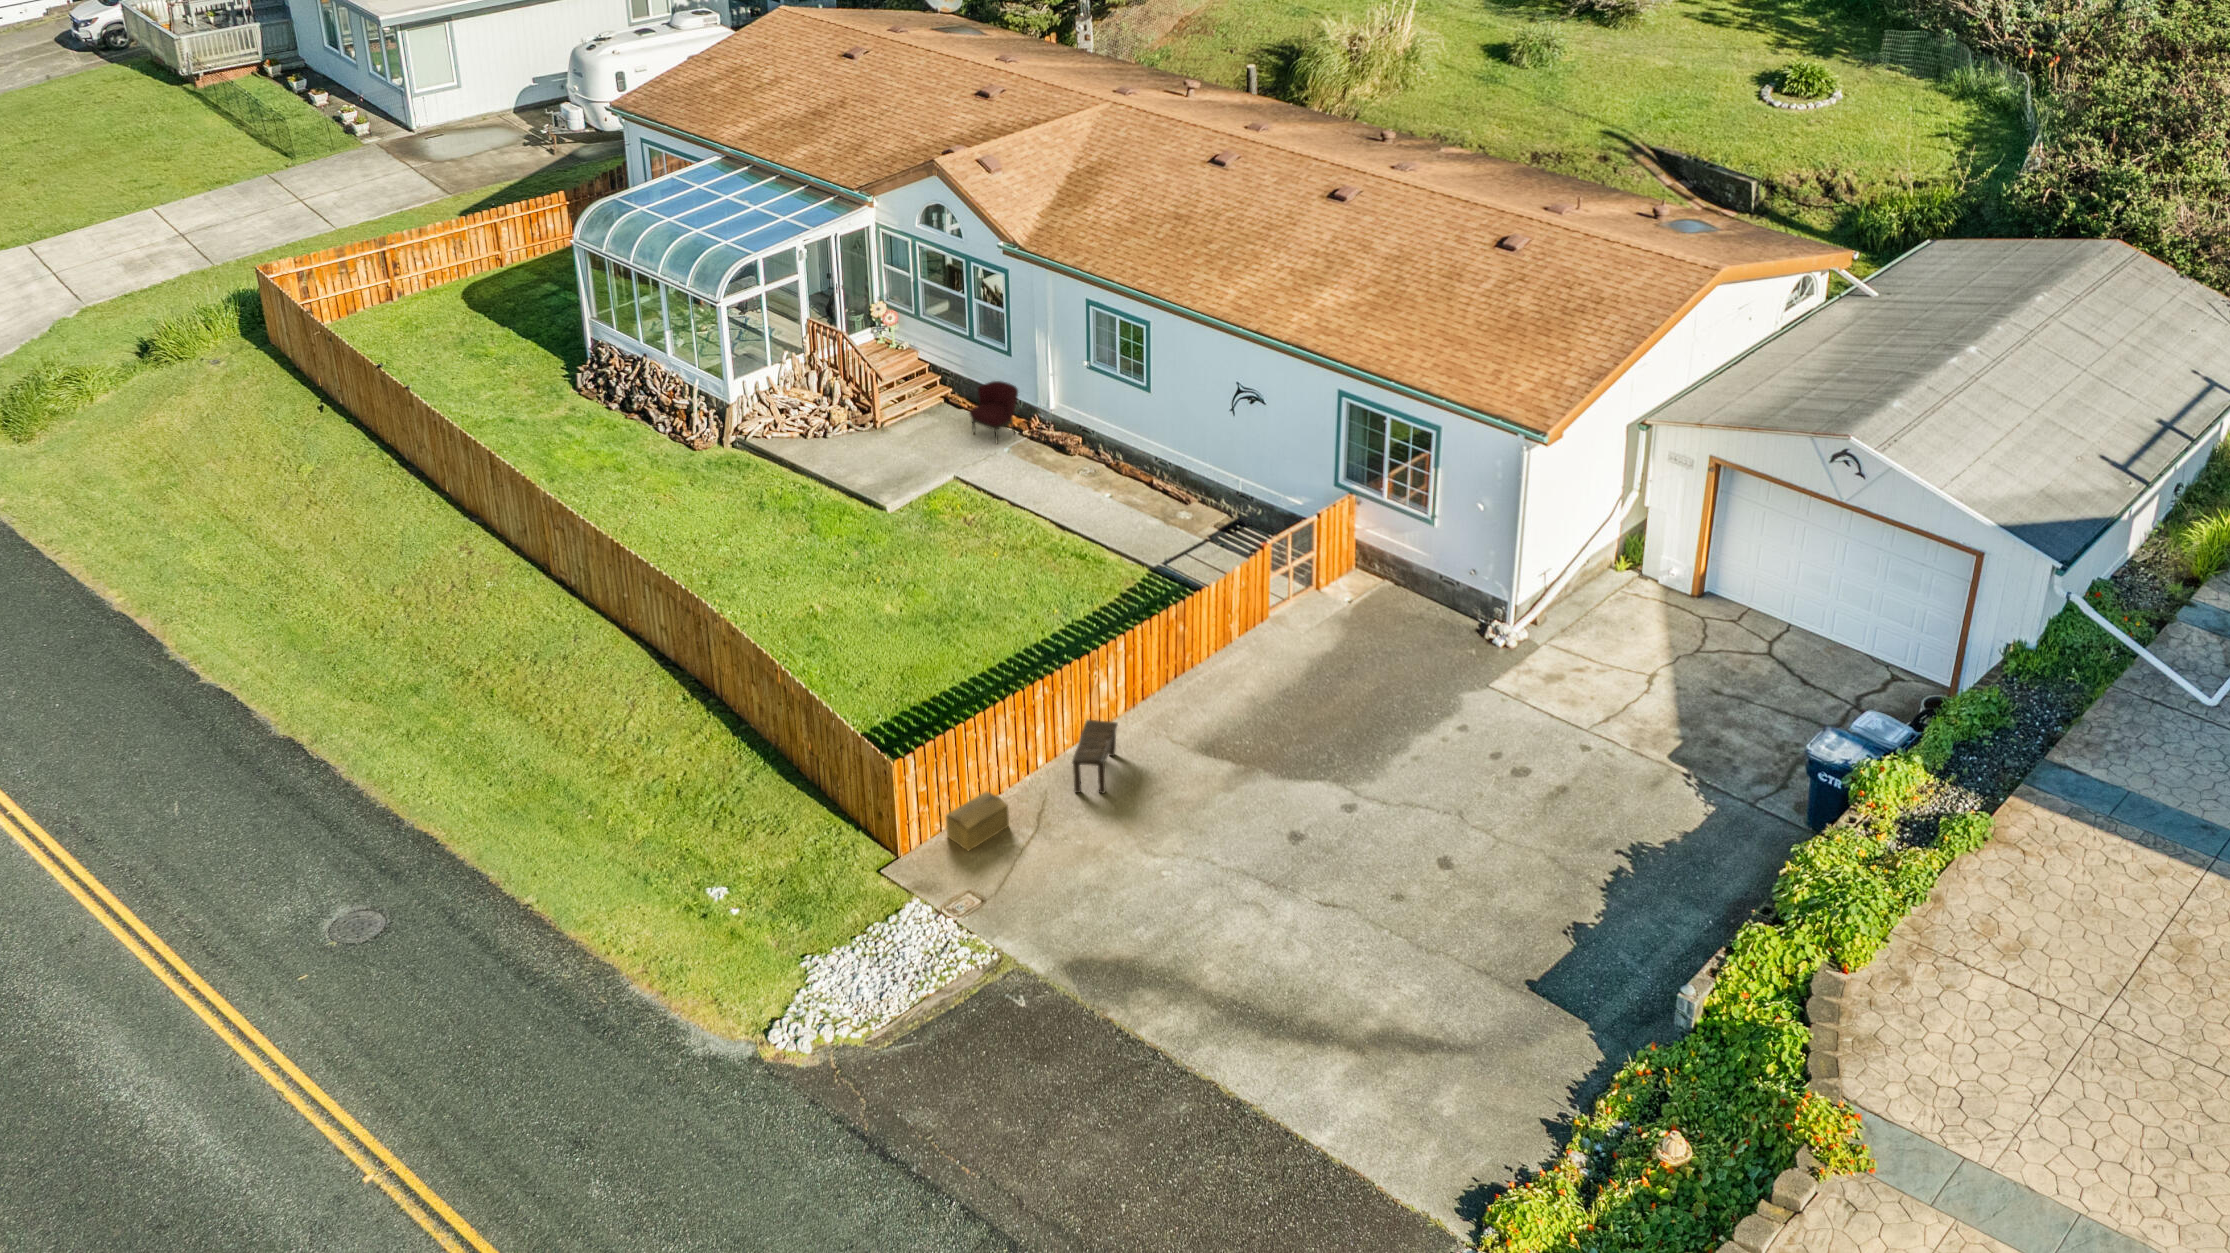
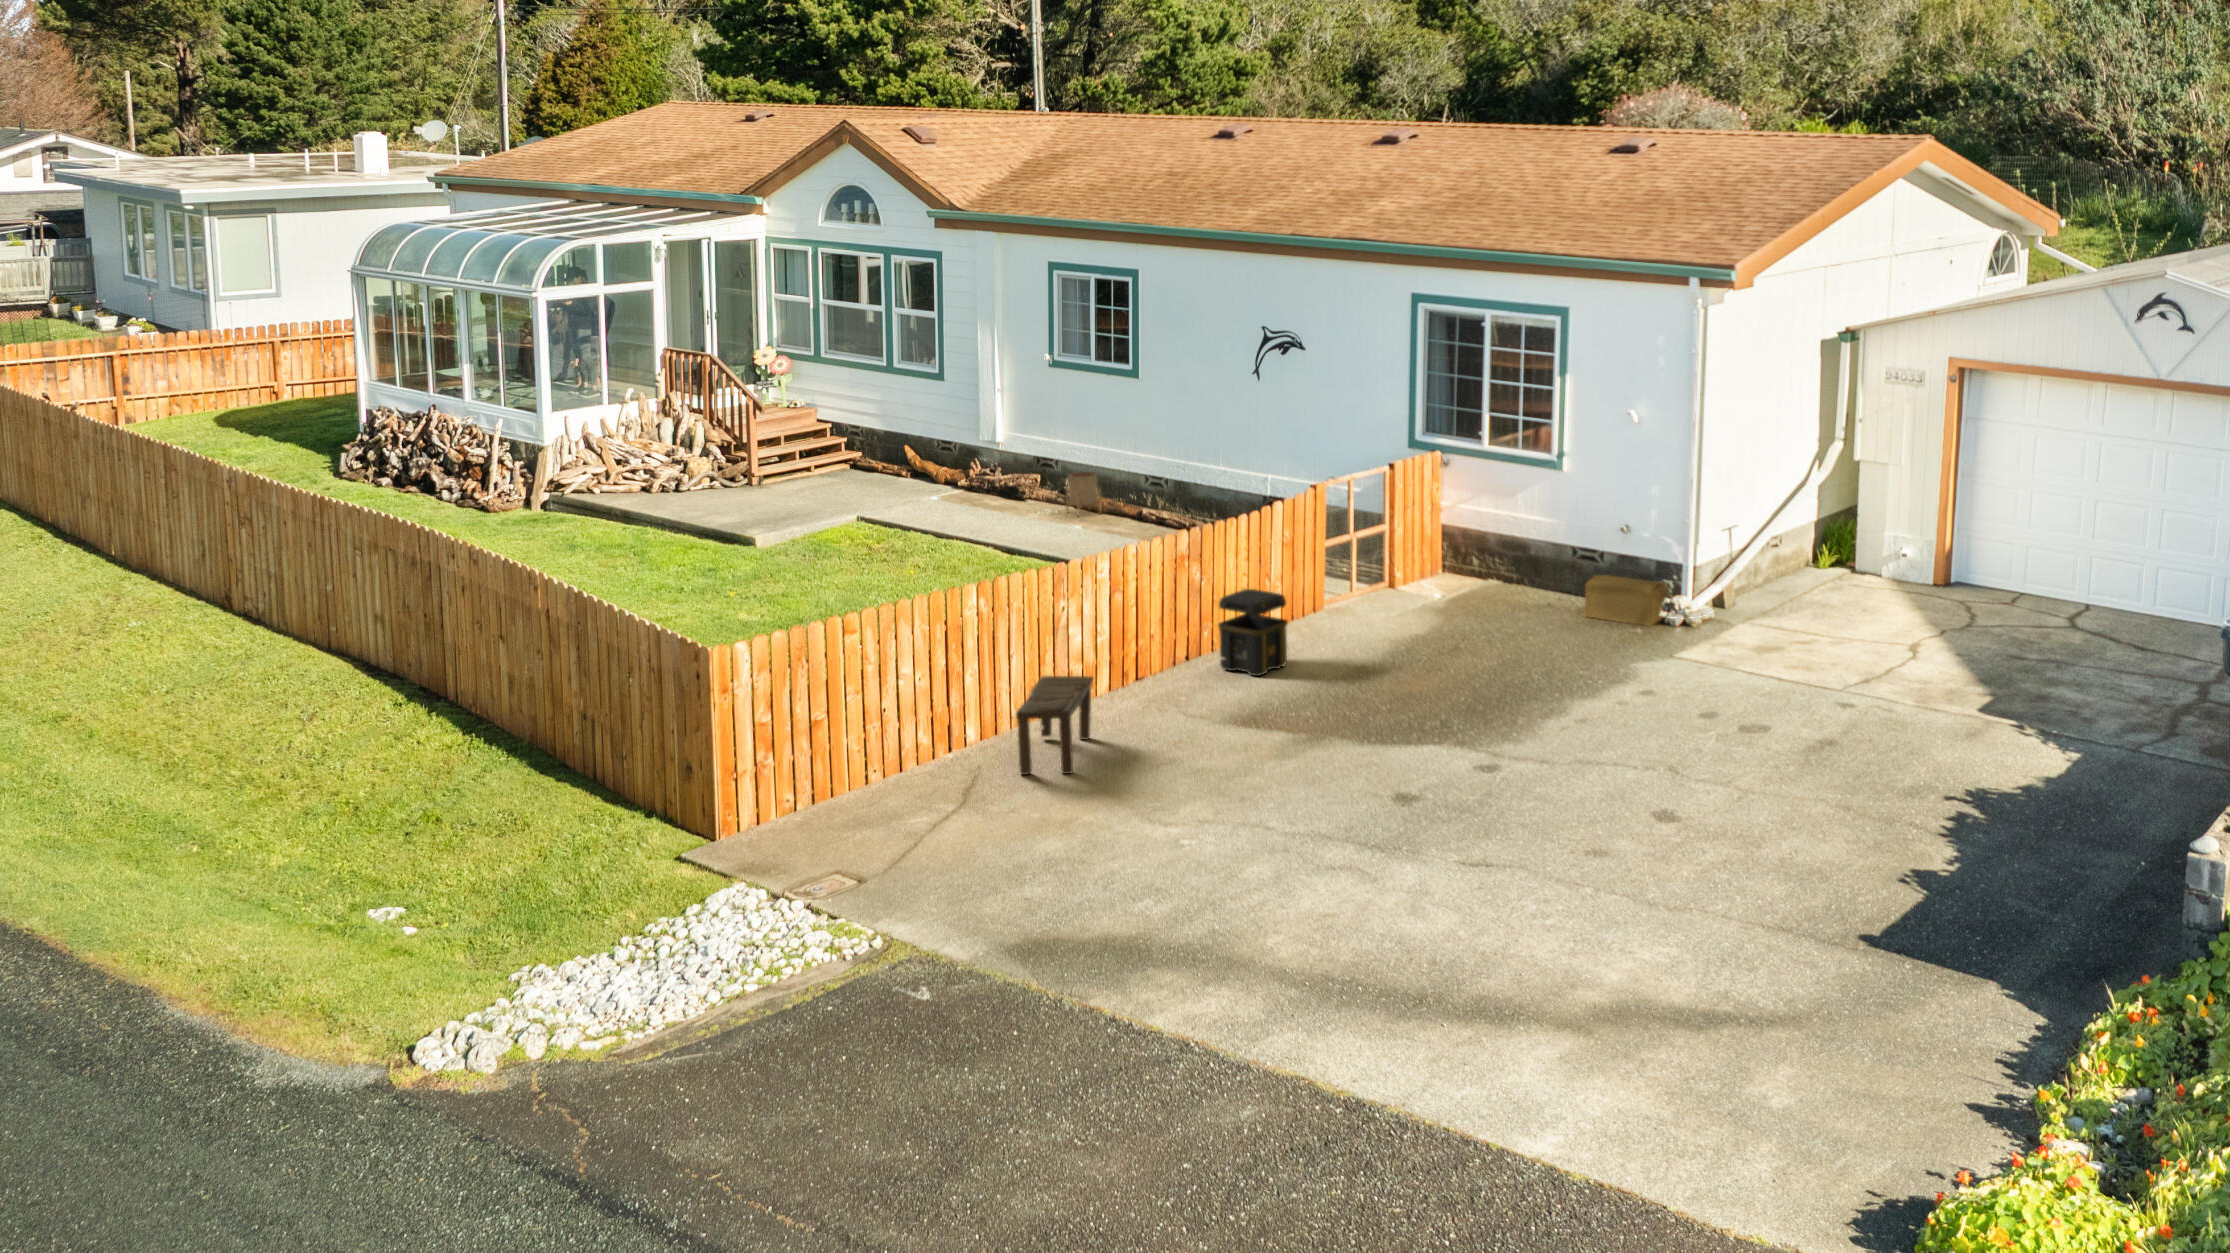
chair: present [970,381,1018,442] -> none [888,415,957,492]
planter: none [1096,445,1121,480] -> present [1066,472,1101,516]
toolbox: none [1196,628,1241,689] -> present [1218,589,1288,676]
cardboard box: present [946,791,1009,851] -> present [1585,575,1667,626]

